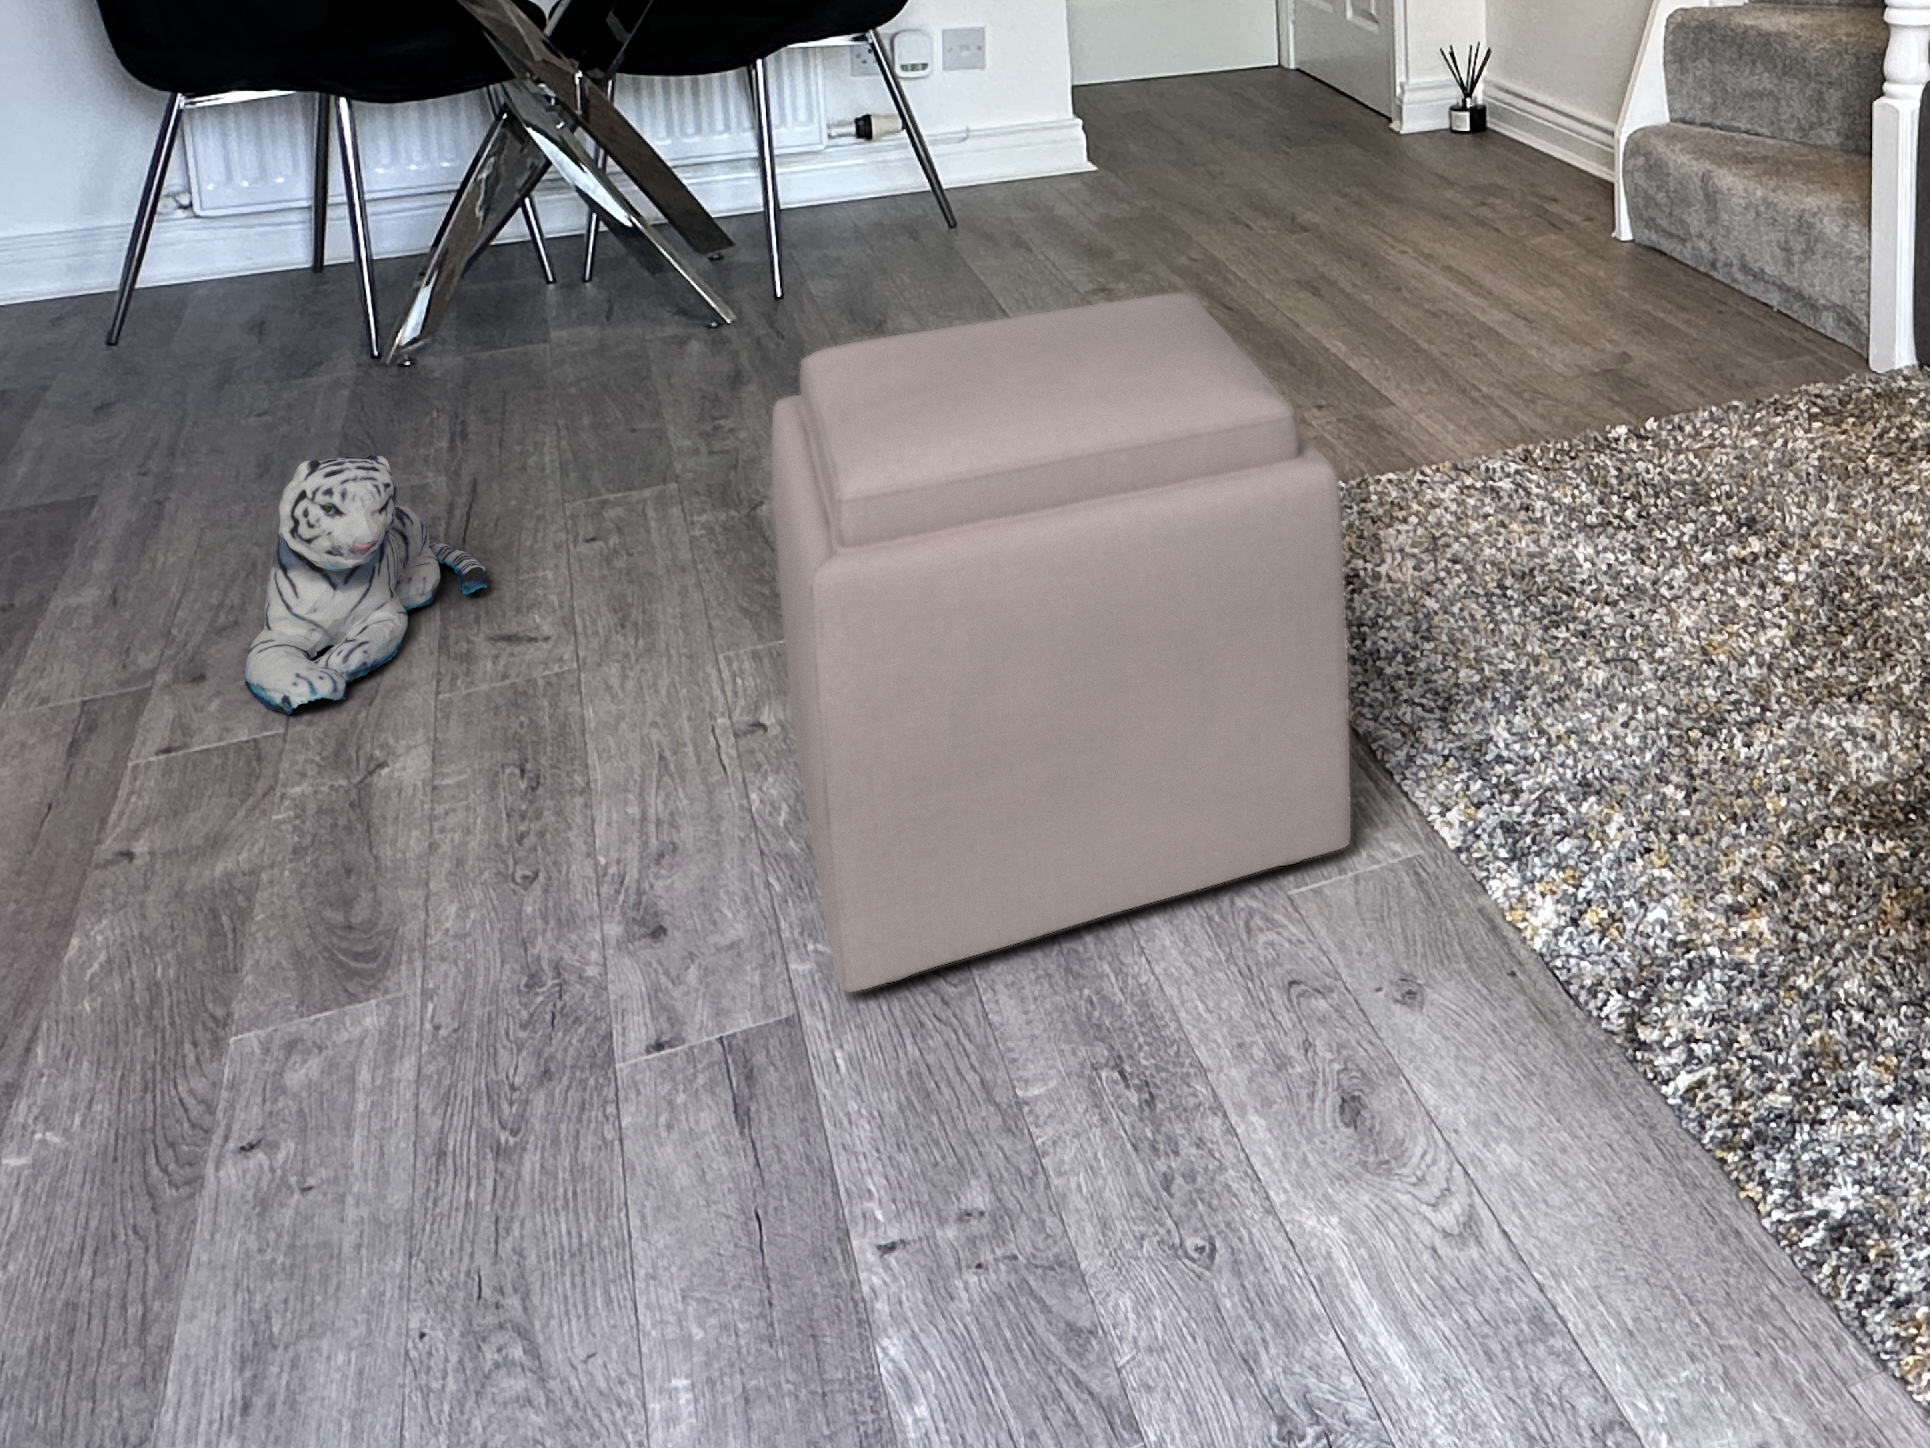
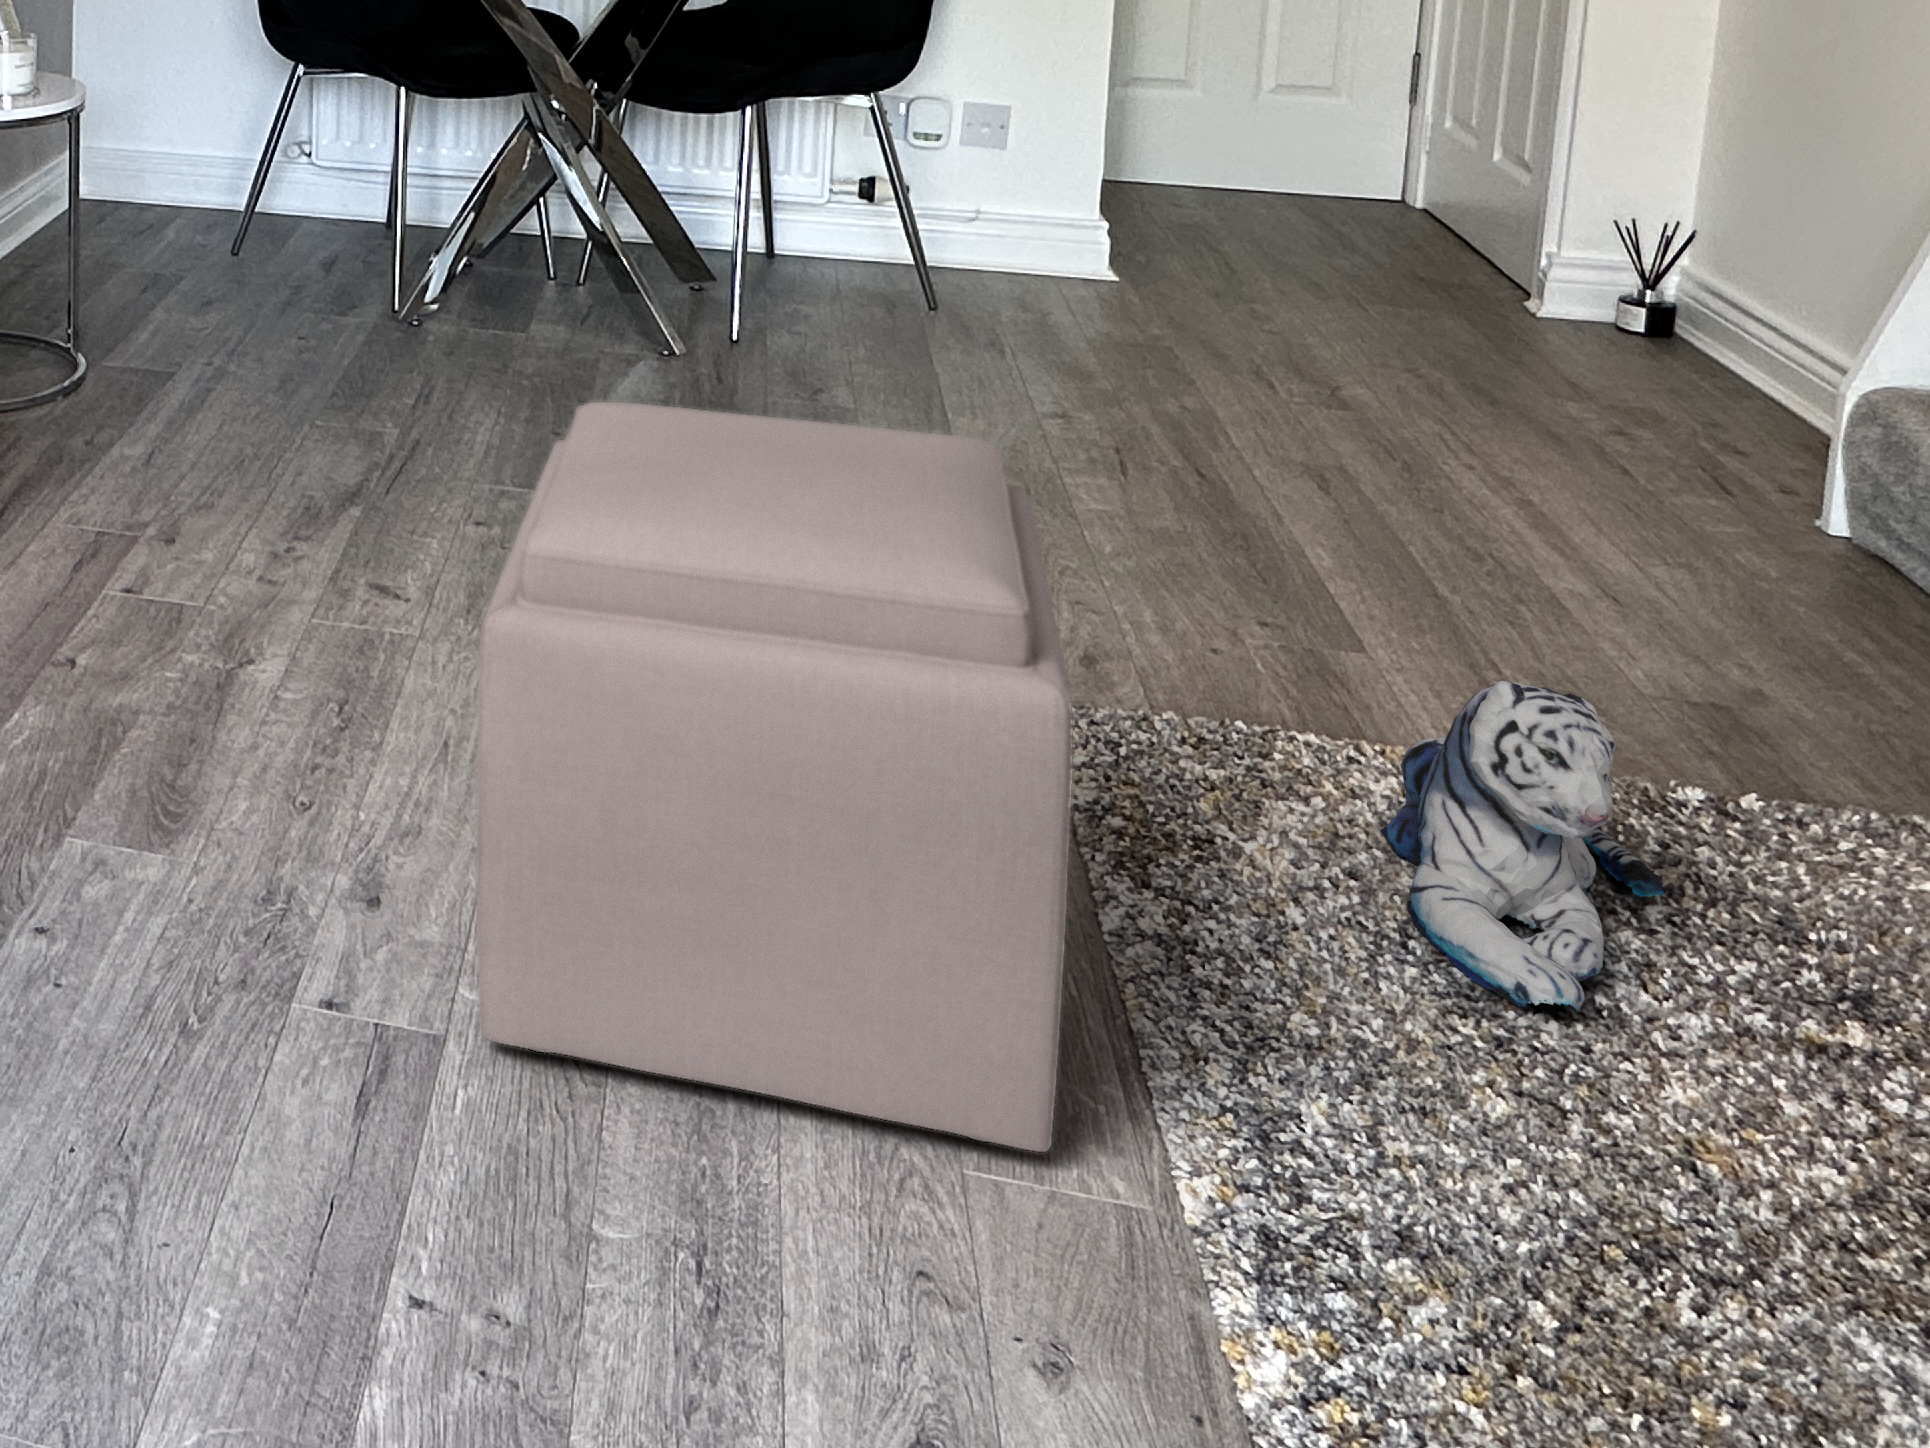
plush toy: present [245,455,487,714] -> present [1380,681,1665,1011]

